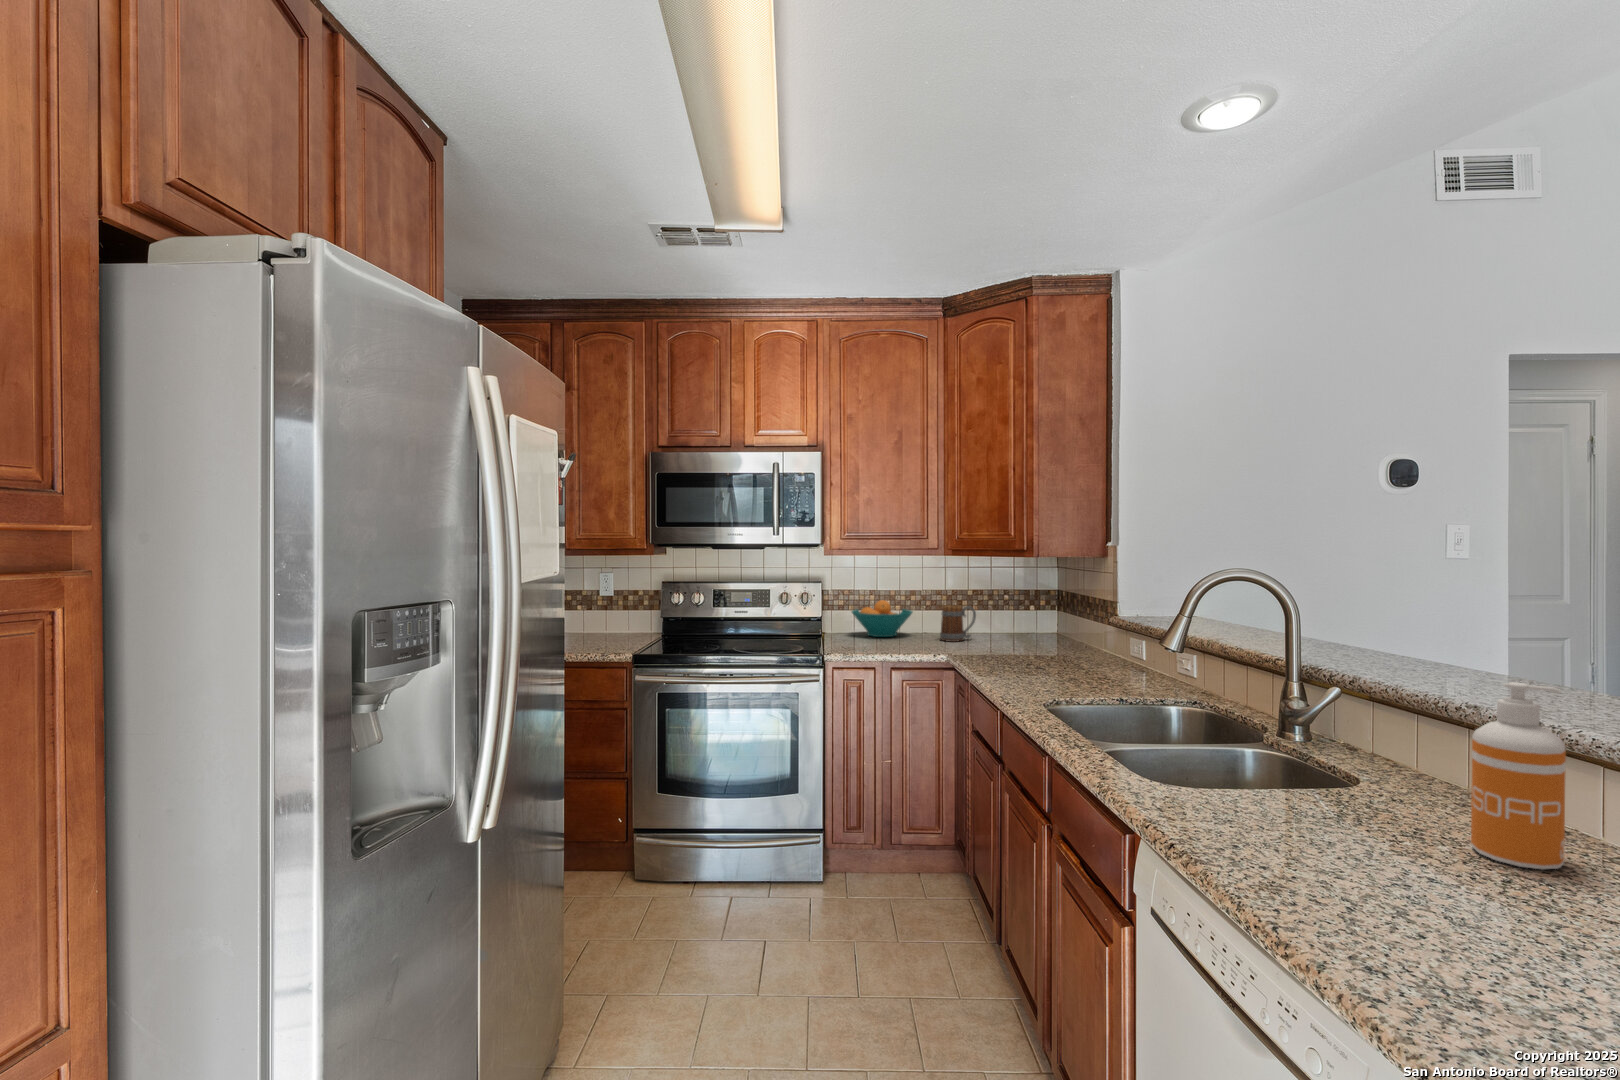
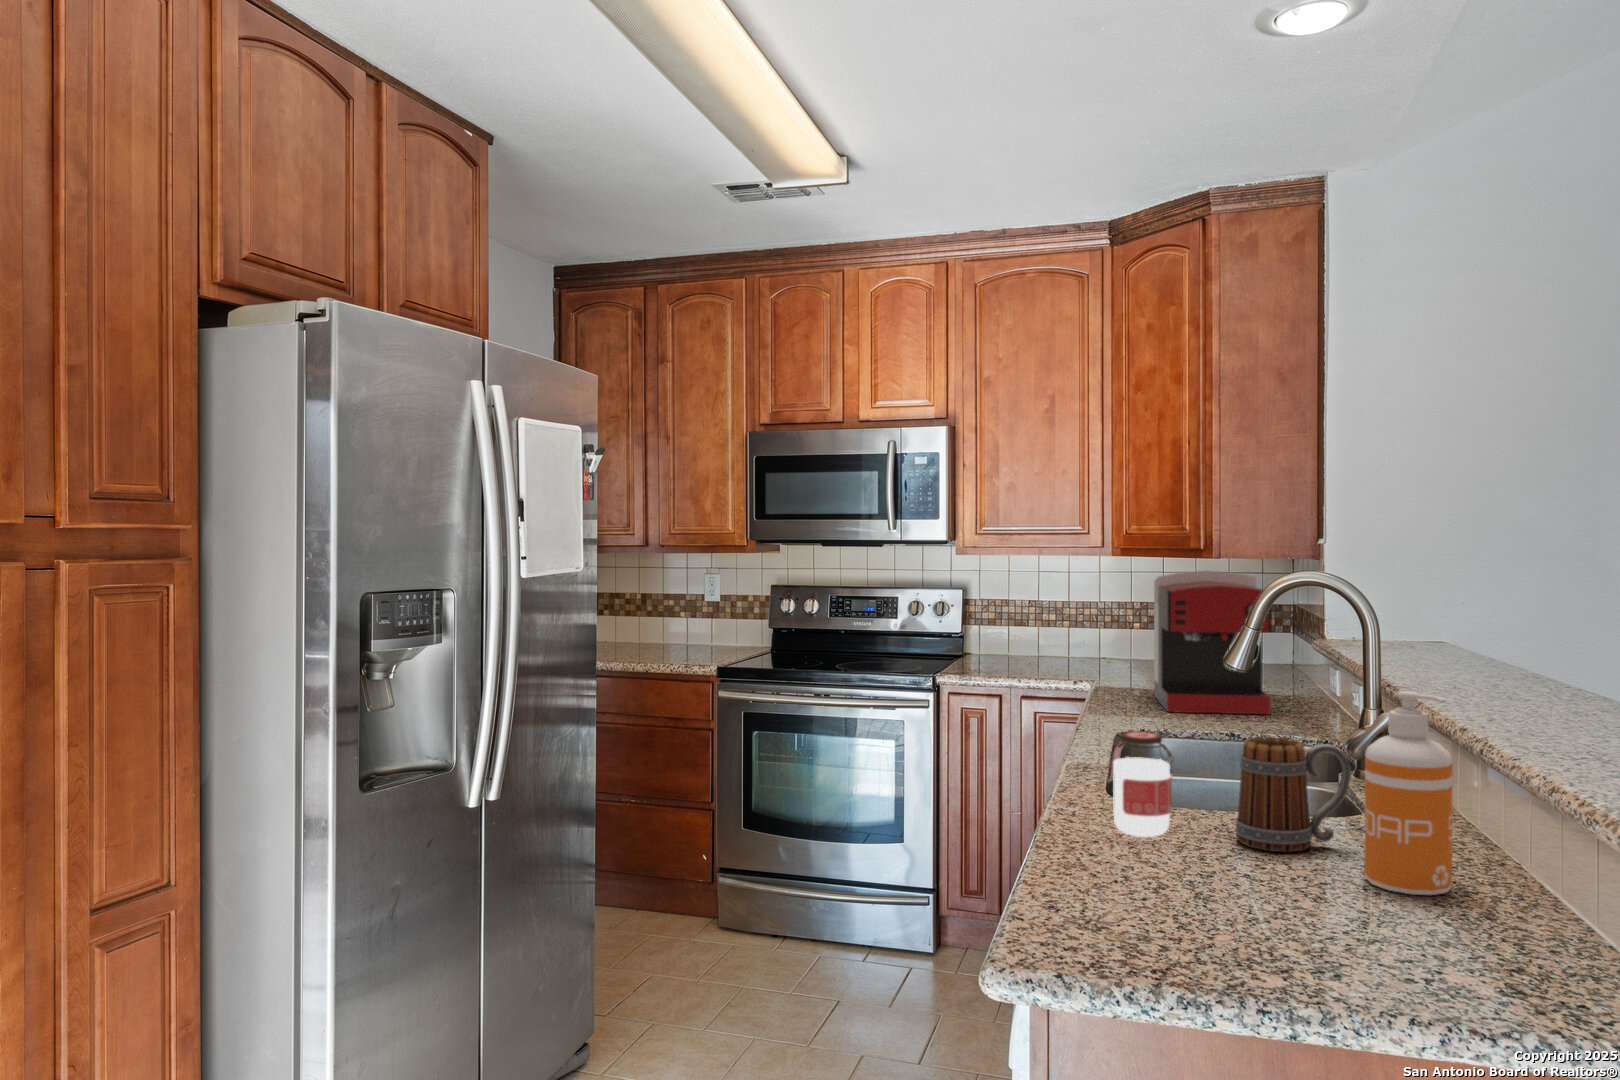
coffee maker: none [1011,567,1118,680] -> present [1154,571,1272,714]
fruit bowl: present [852,600,912,637] -> none [1002,613,1083,661]
mug: present [940,605,976,642] -> present [1235,736,1351,852]
jar: none [1197,722,1261,823] -> present [1112,732,1174,837]

